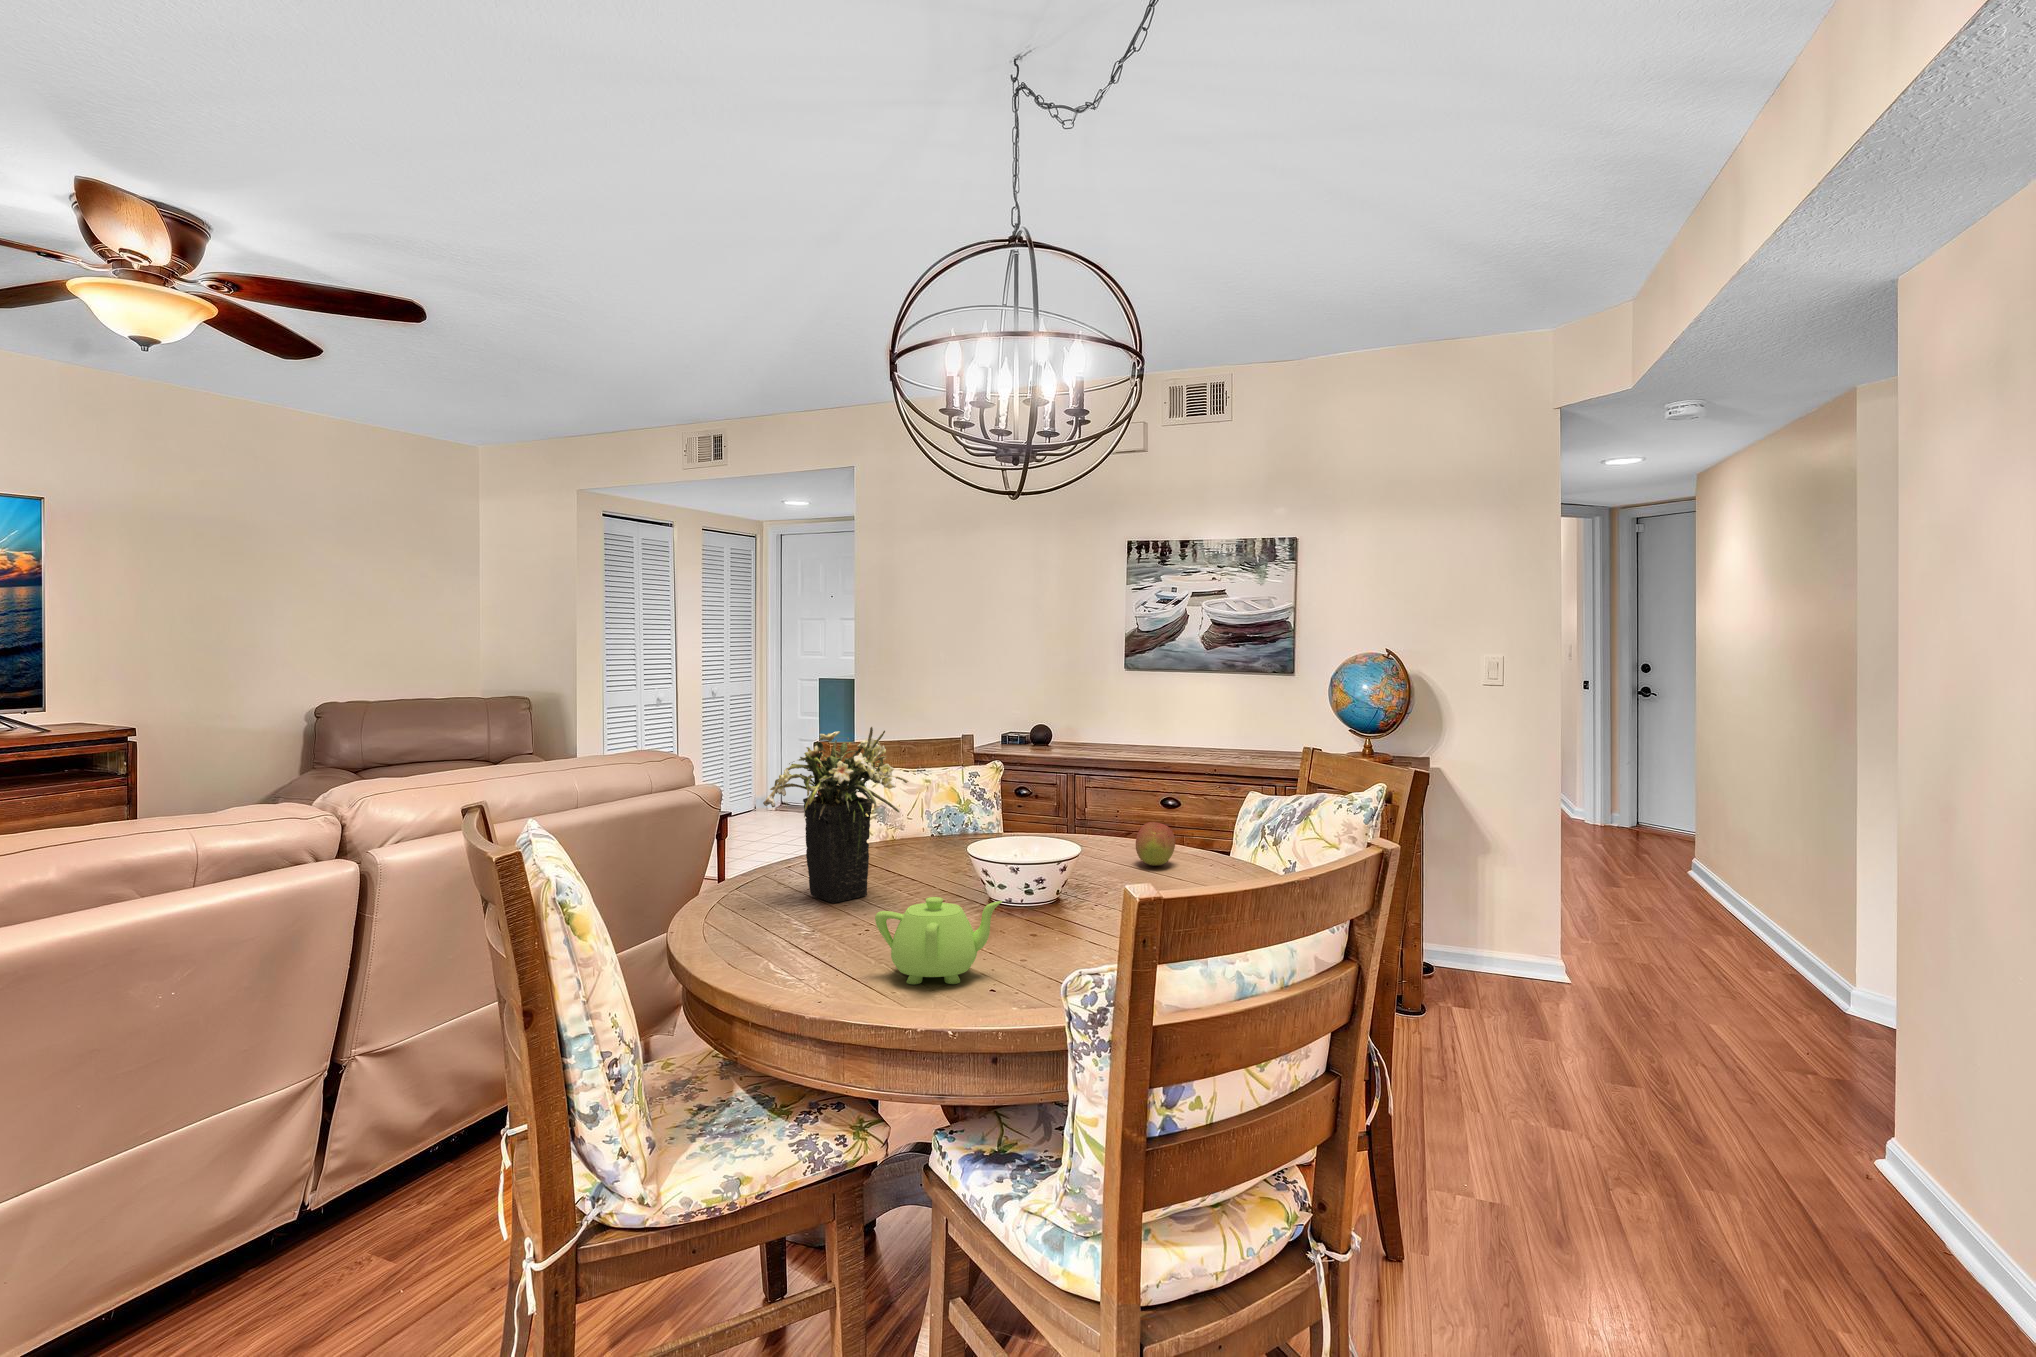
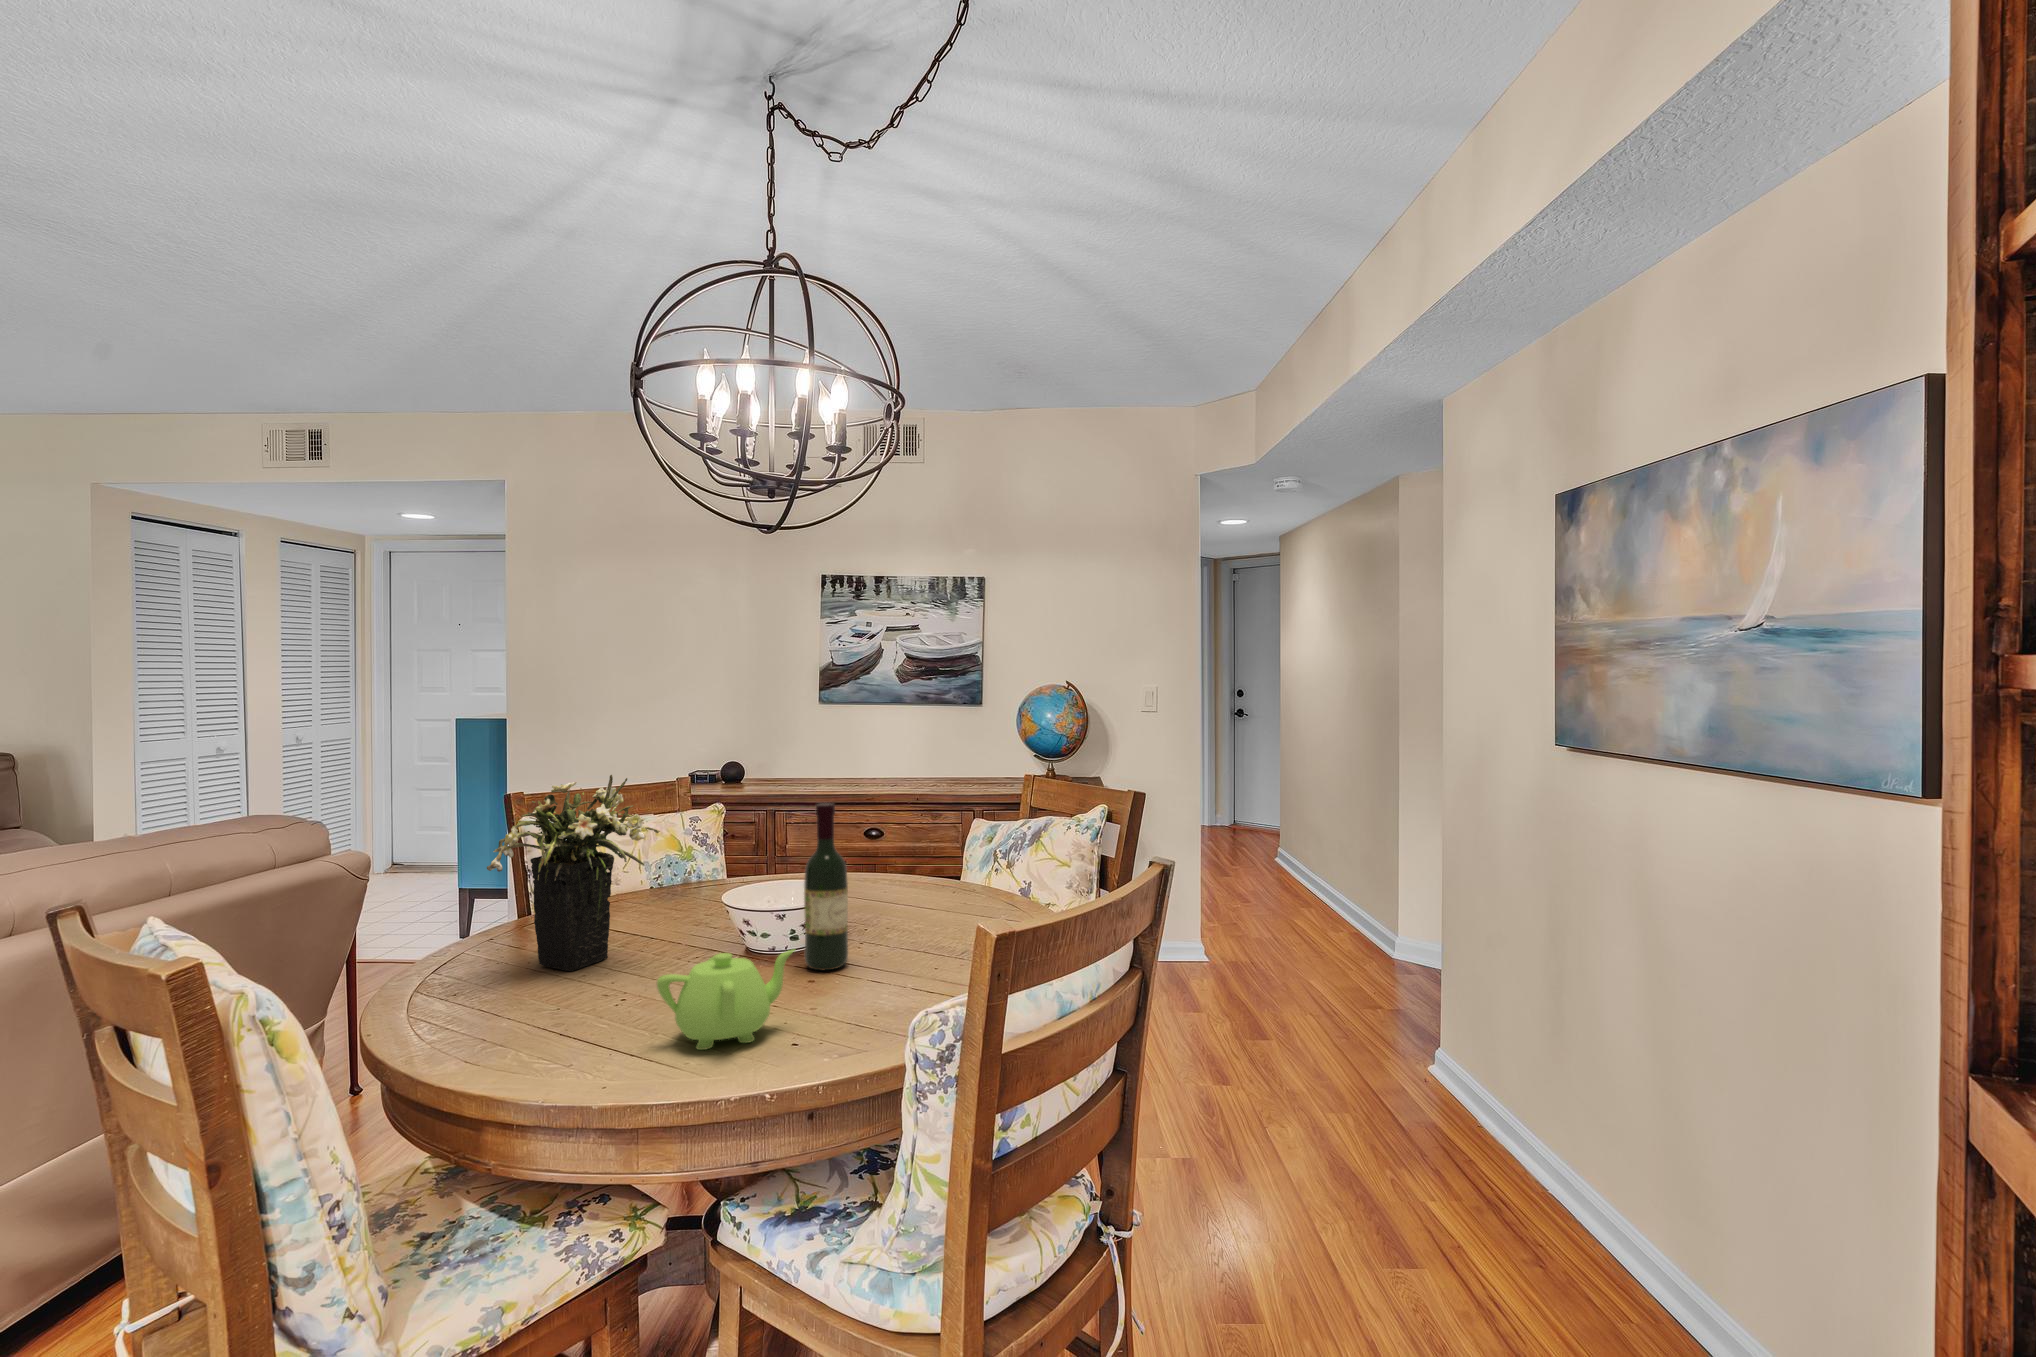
wine bottle: none [1034,764,1076,929] -> present [804,803,848,970]
fruit: present [1136,822,1175,866] -> none [877,853,915,895]

